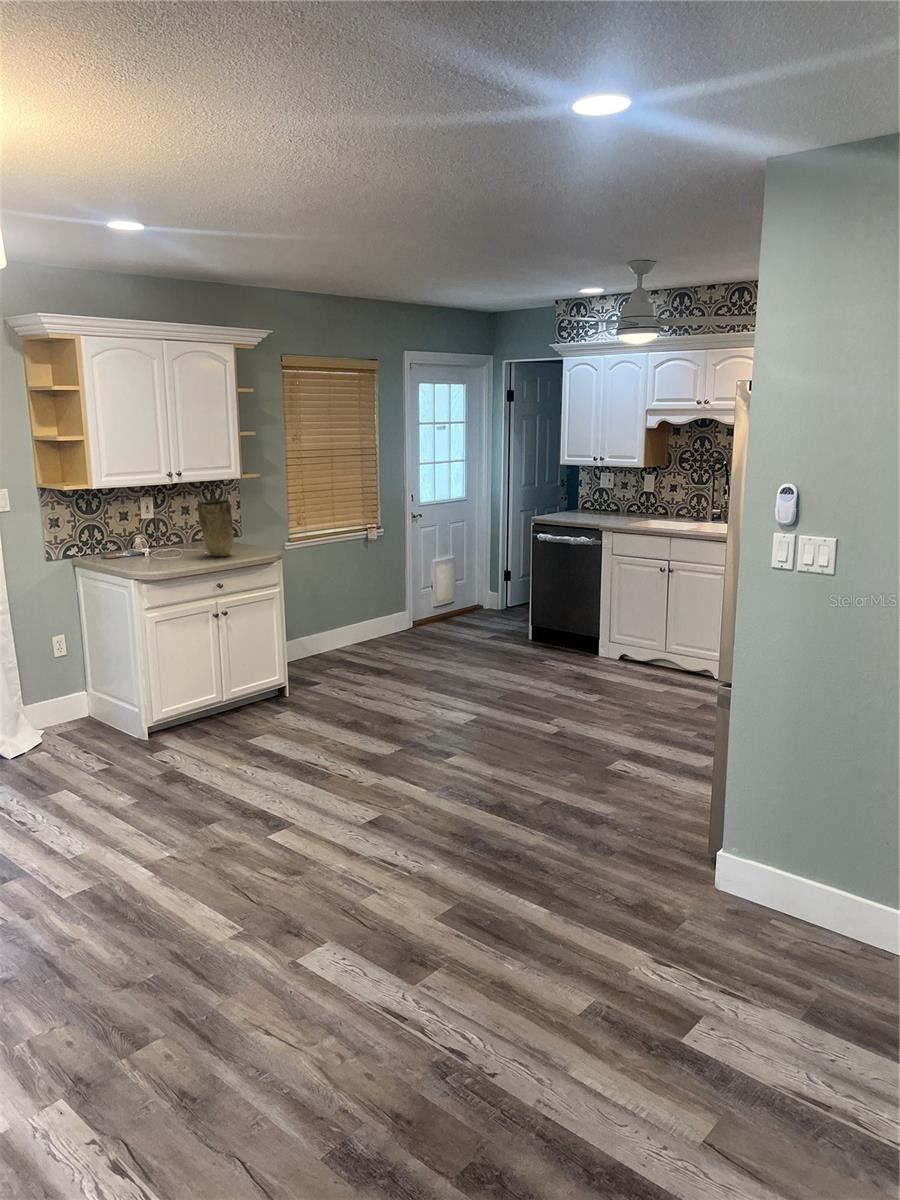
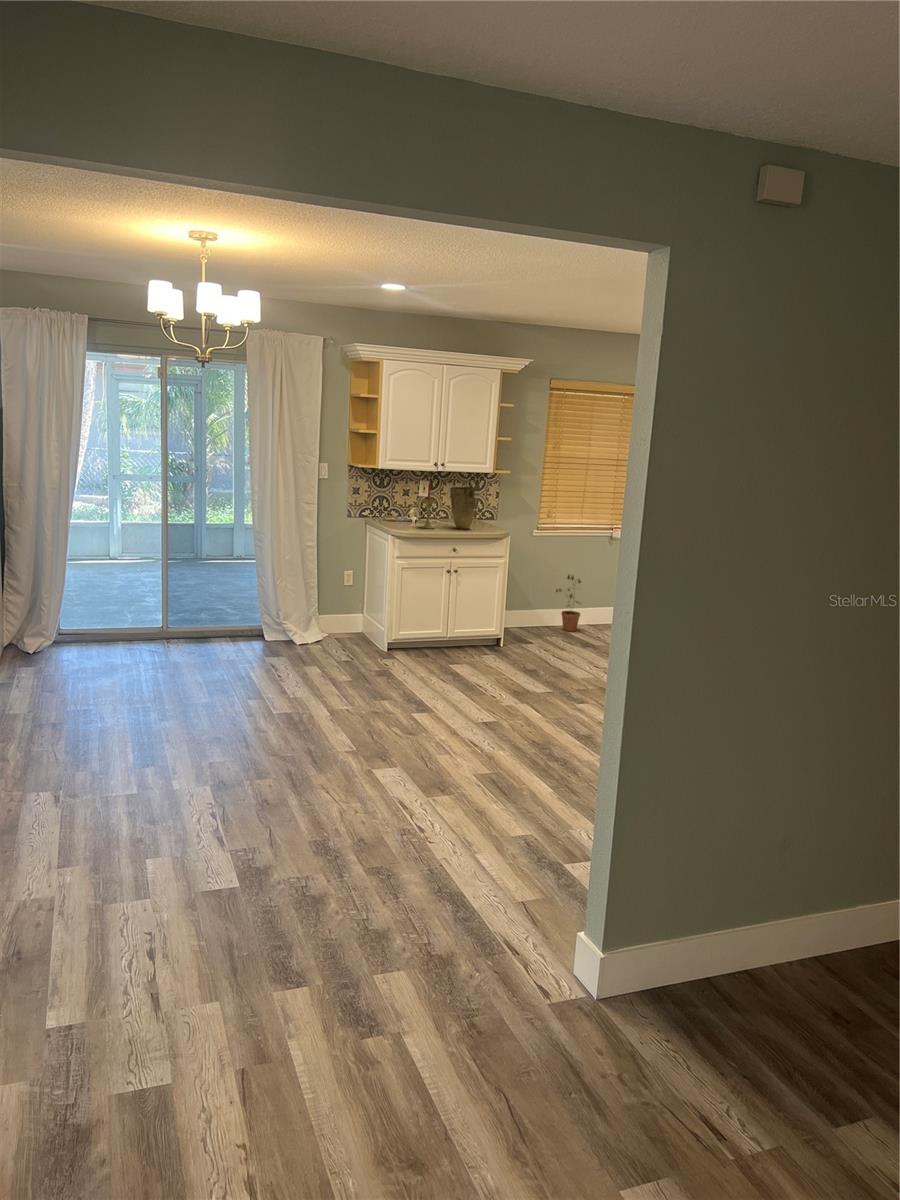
candle: none [157,501,187,563] -> present [419,484,437,529]
potted plant: none [317,590,353,657] -> present [556,575,581,631]

